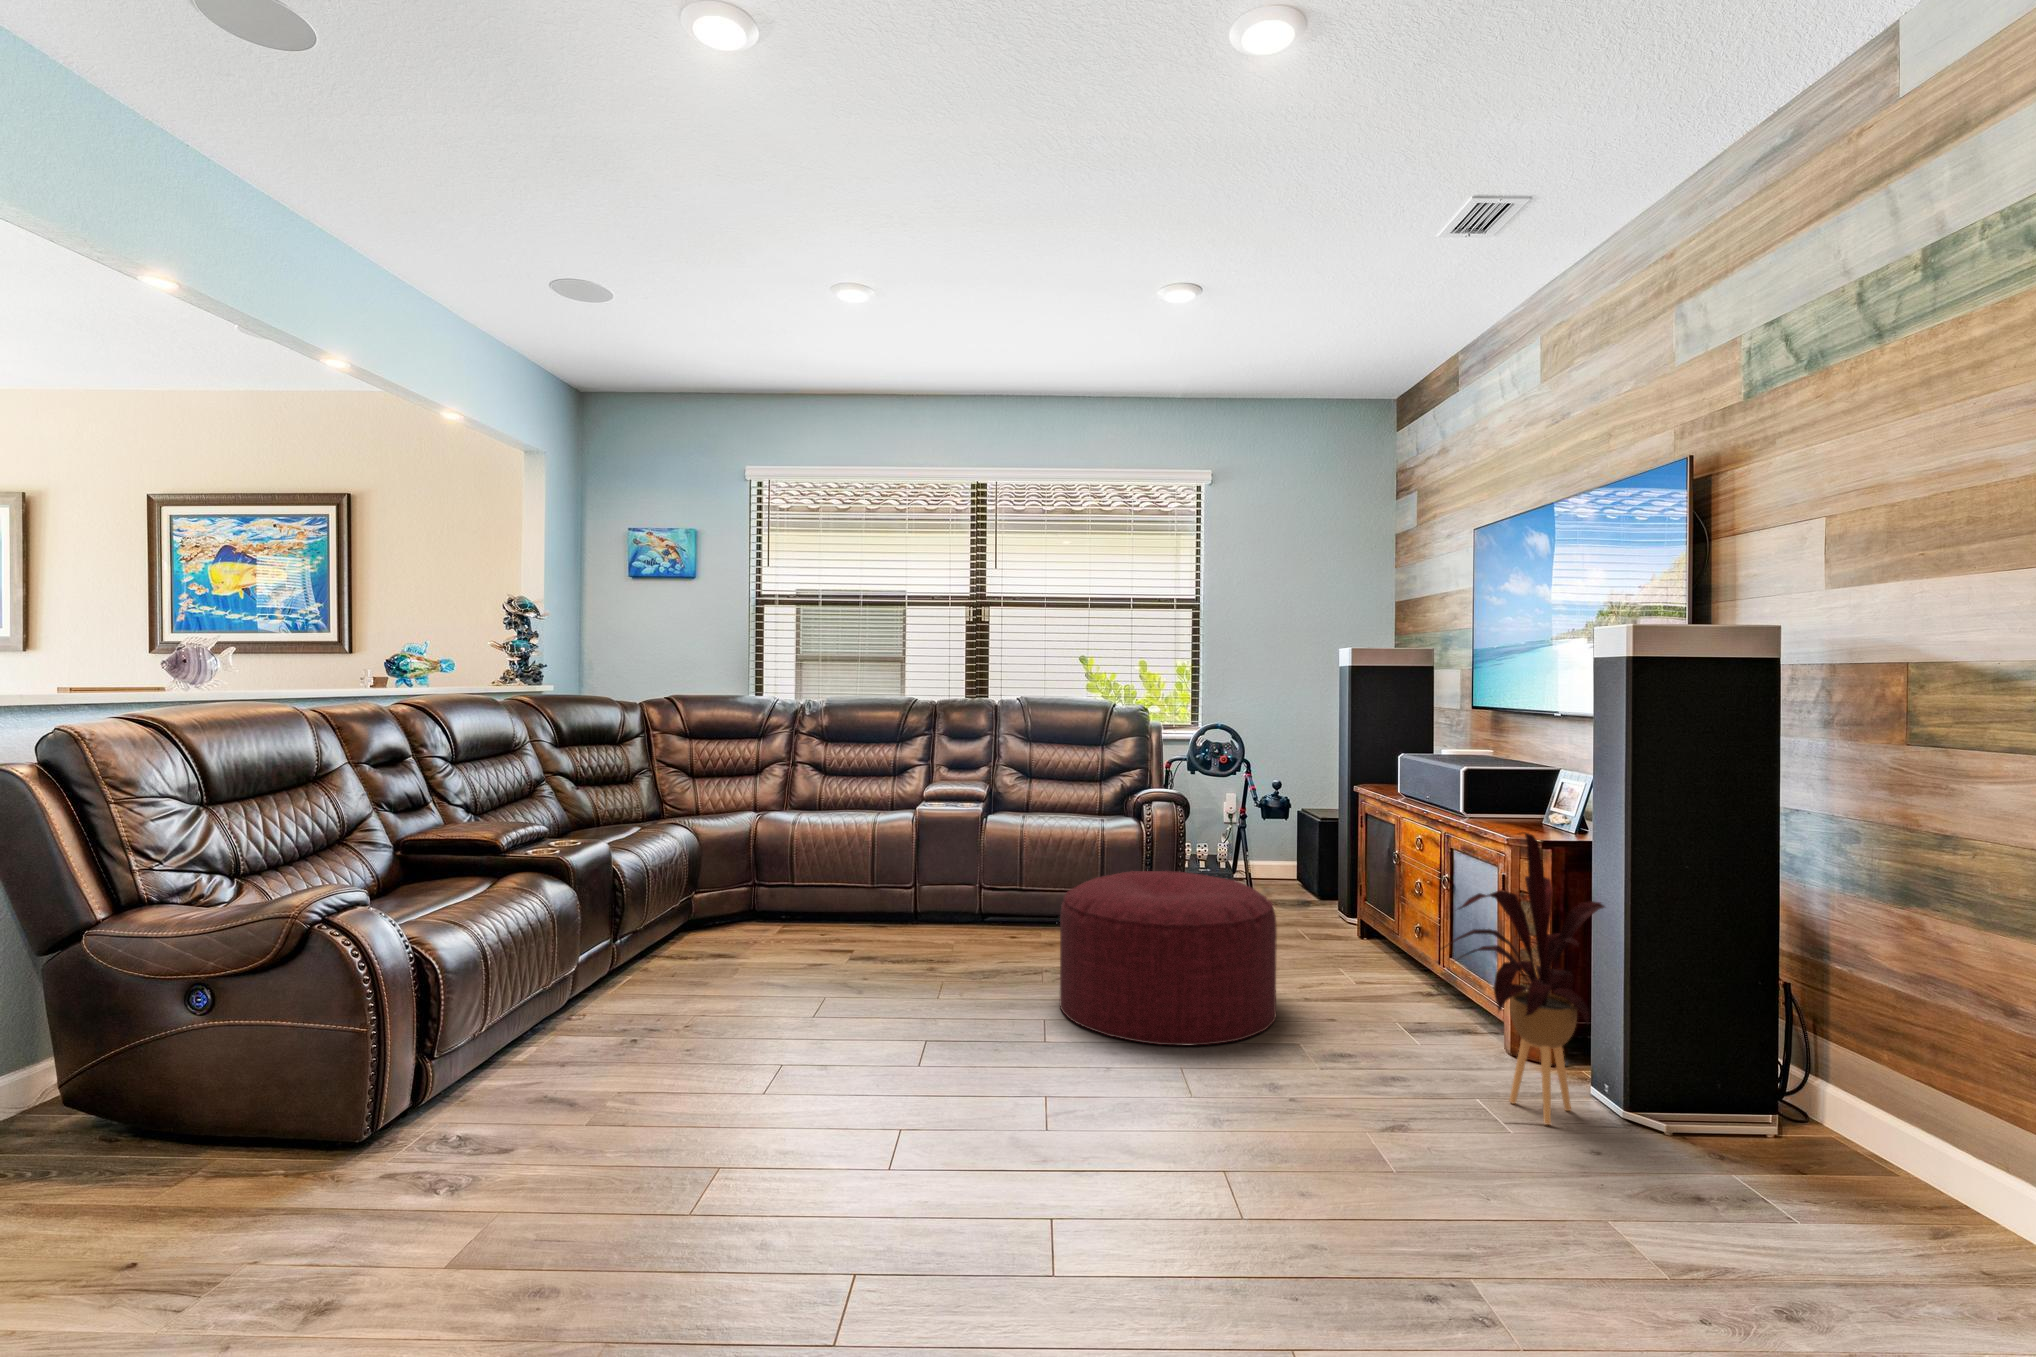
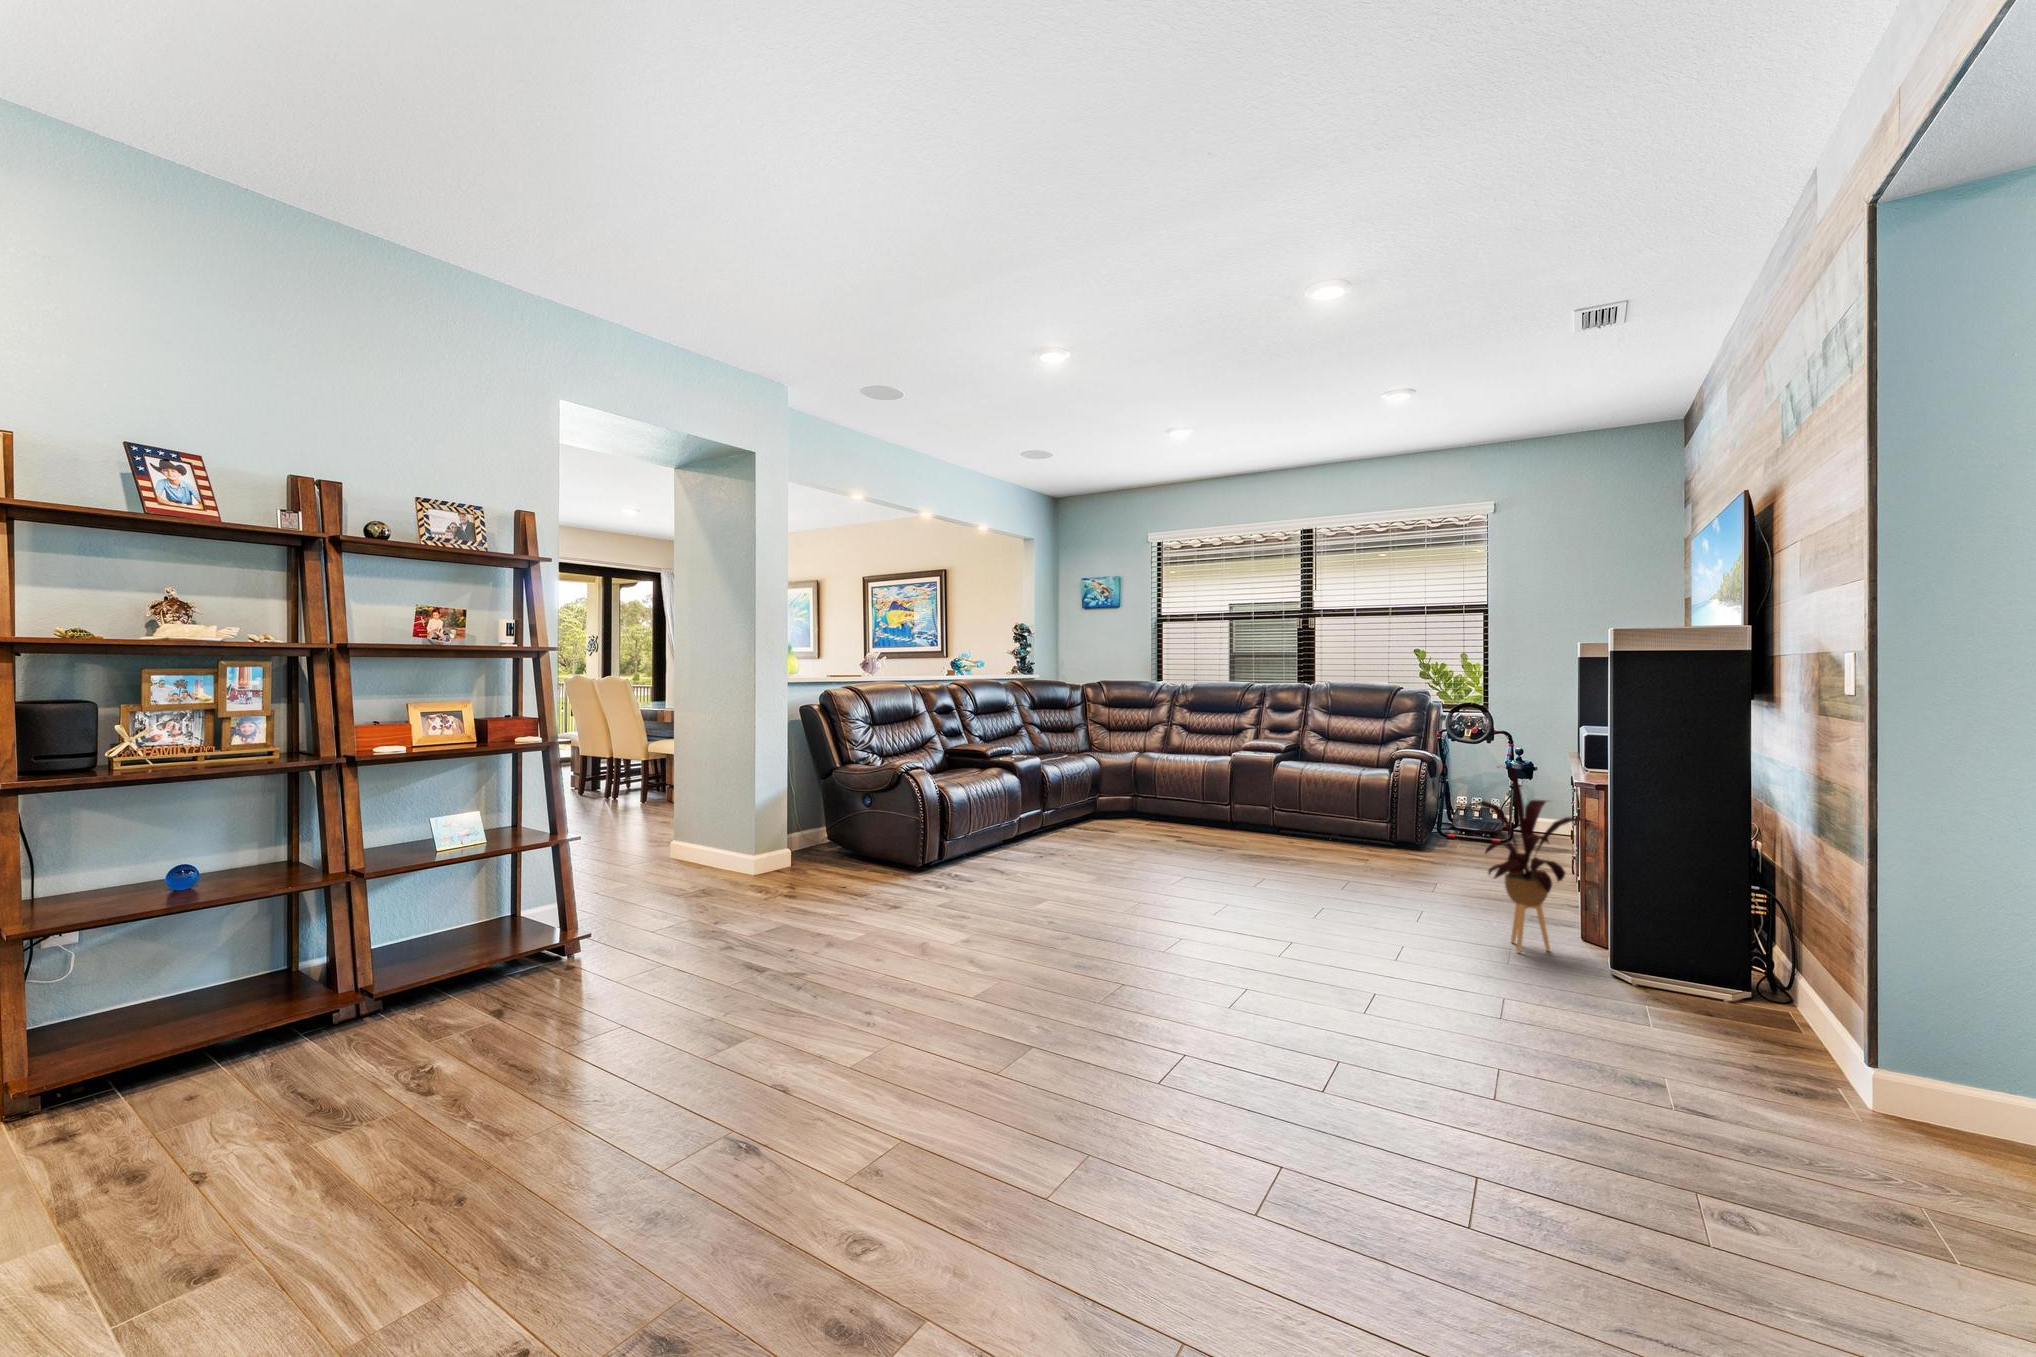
ottoman: present [1059,871,1277,1045] -> none [1272,795,1418,896]

